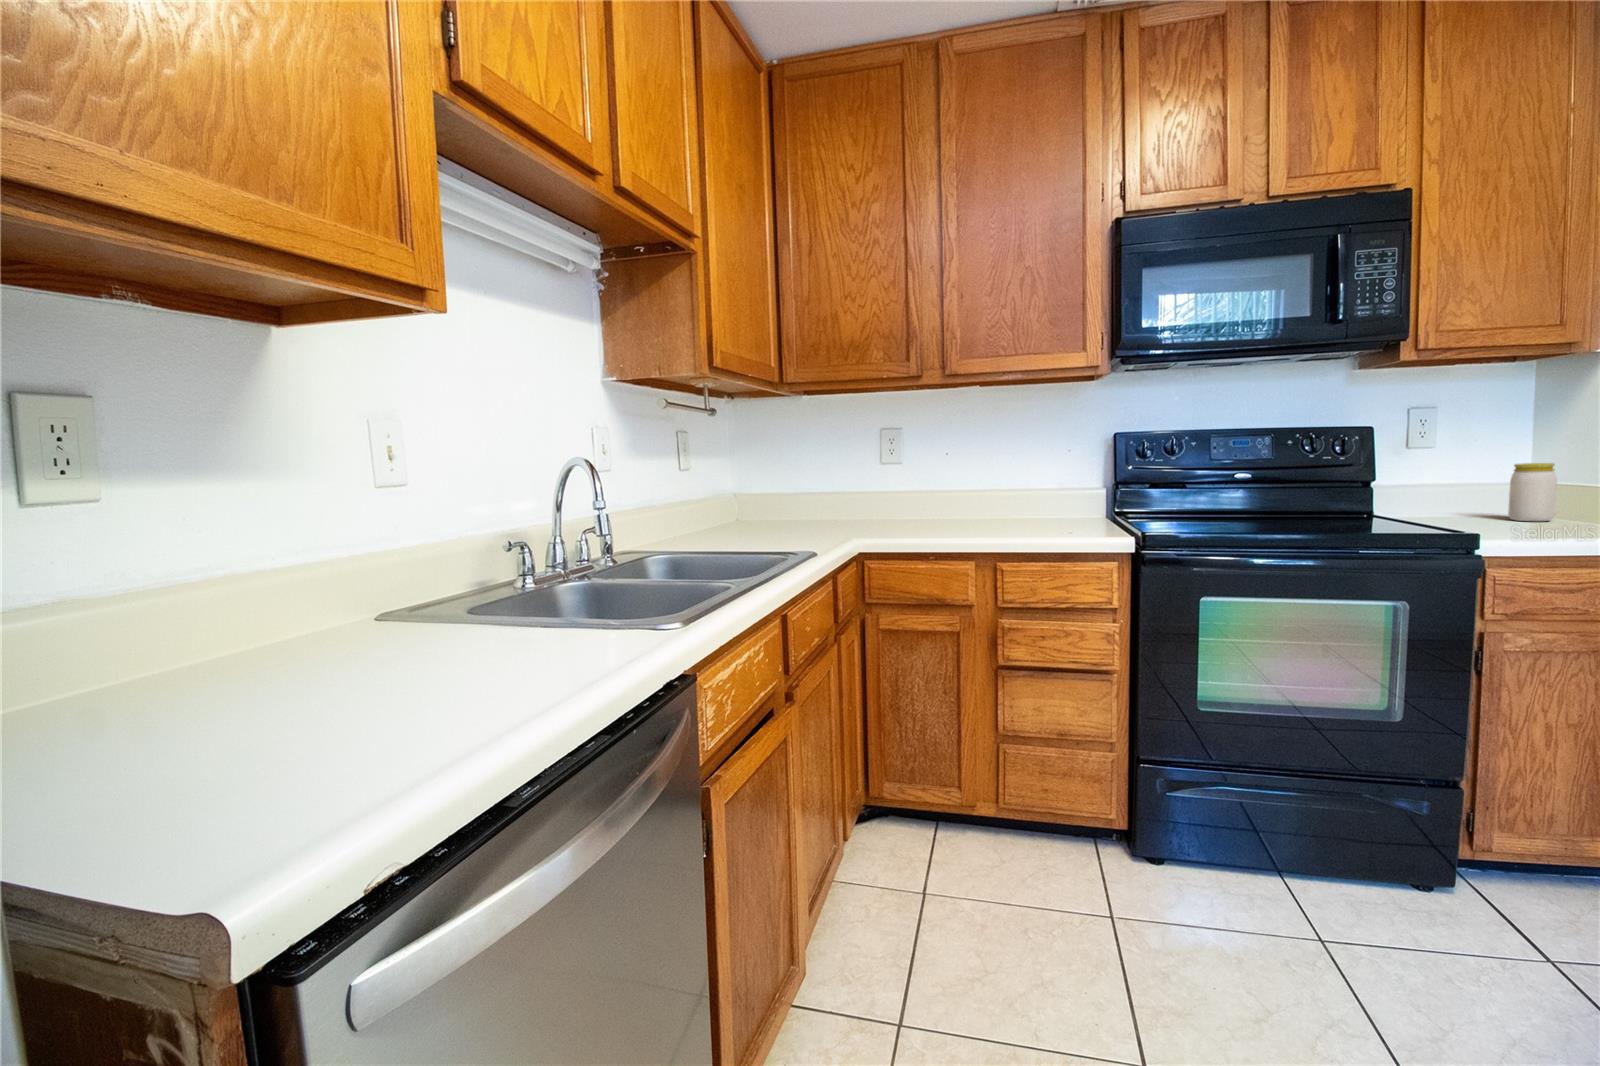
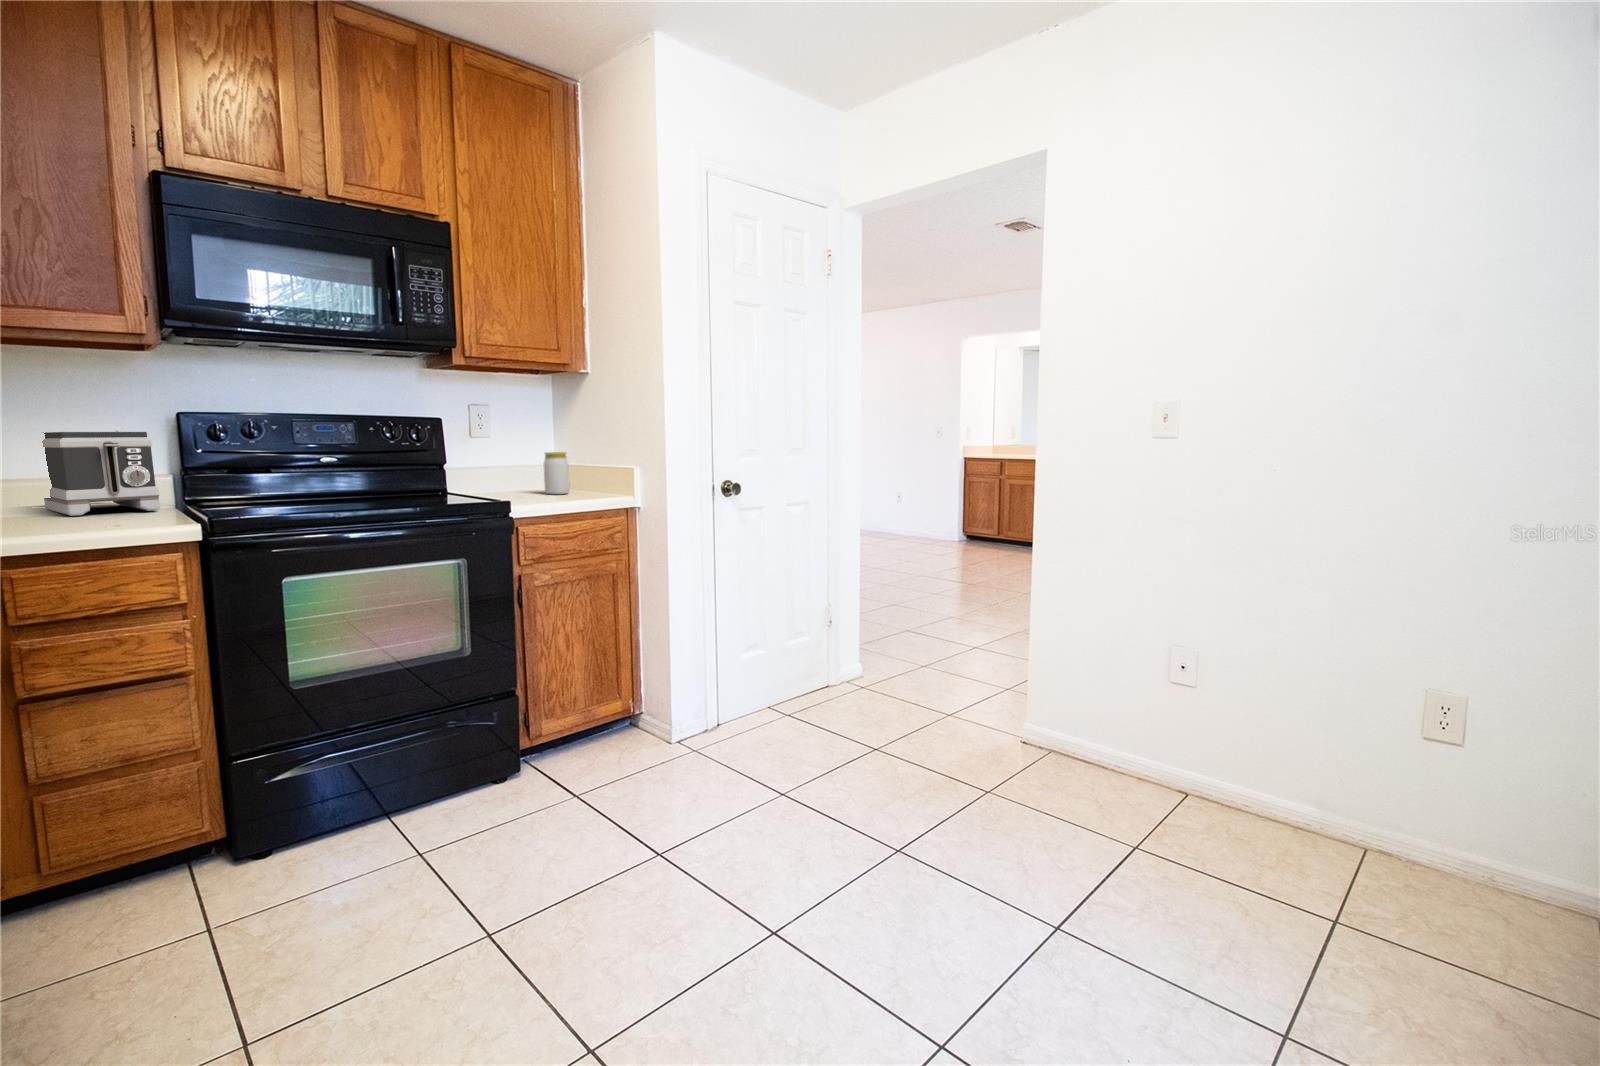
toaster: none [1005,452,1089,523] -> present [42,432,160,516]

